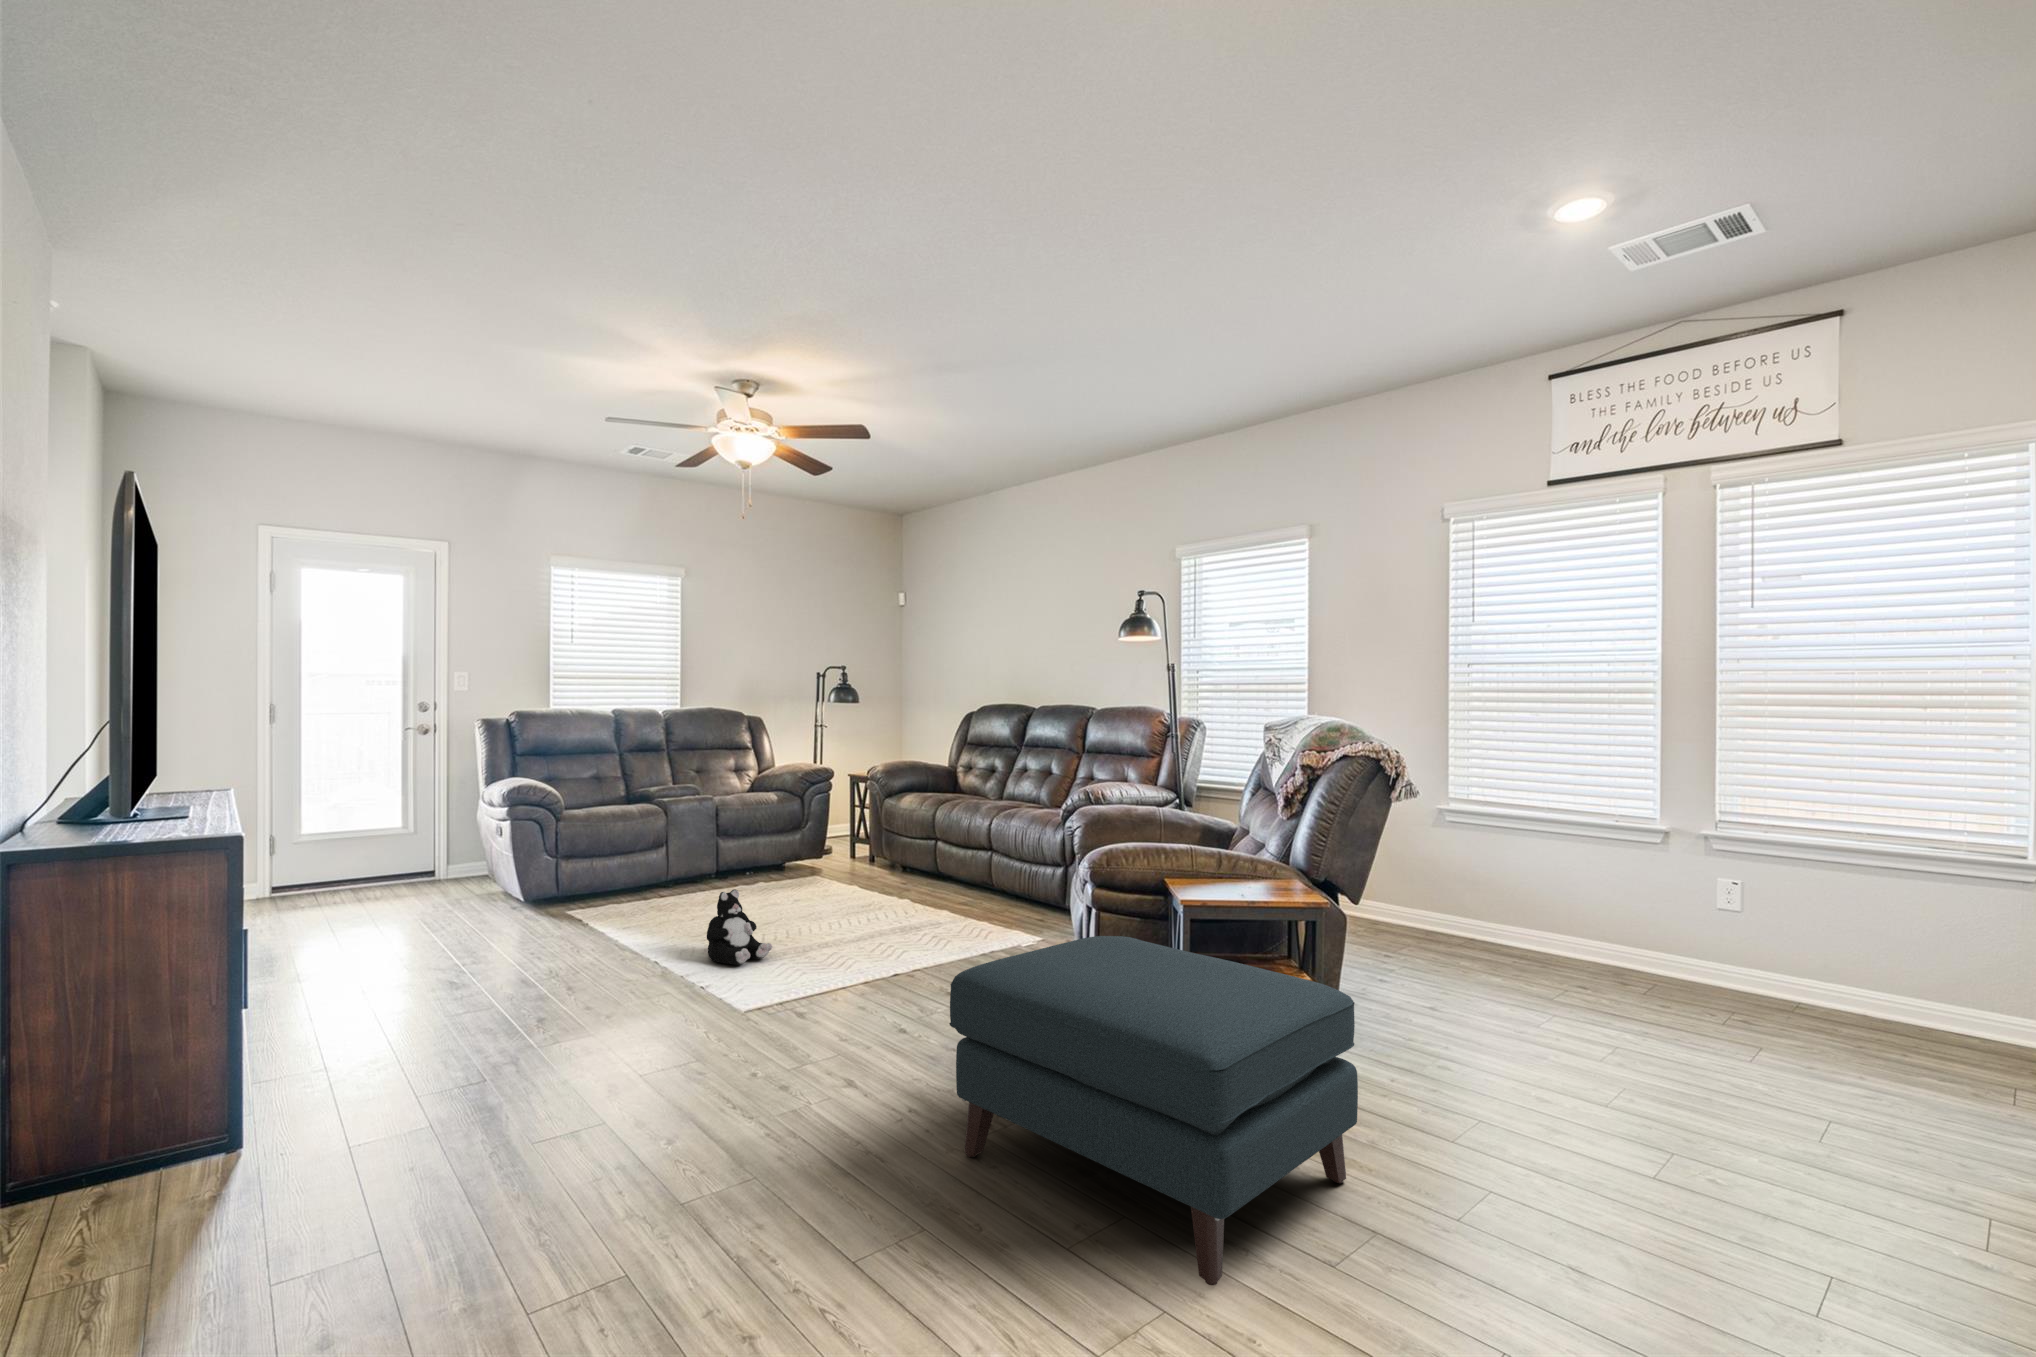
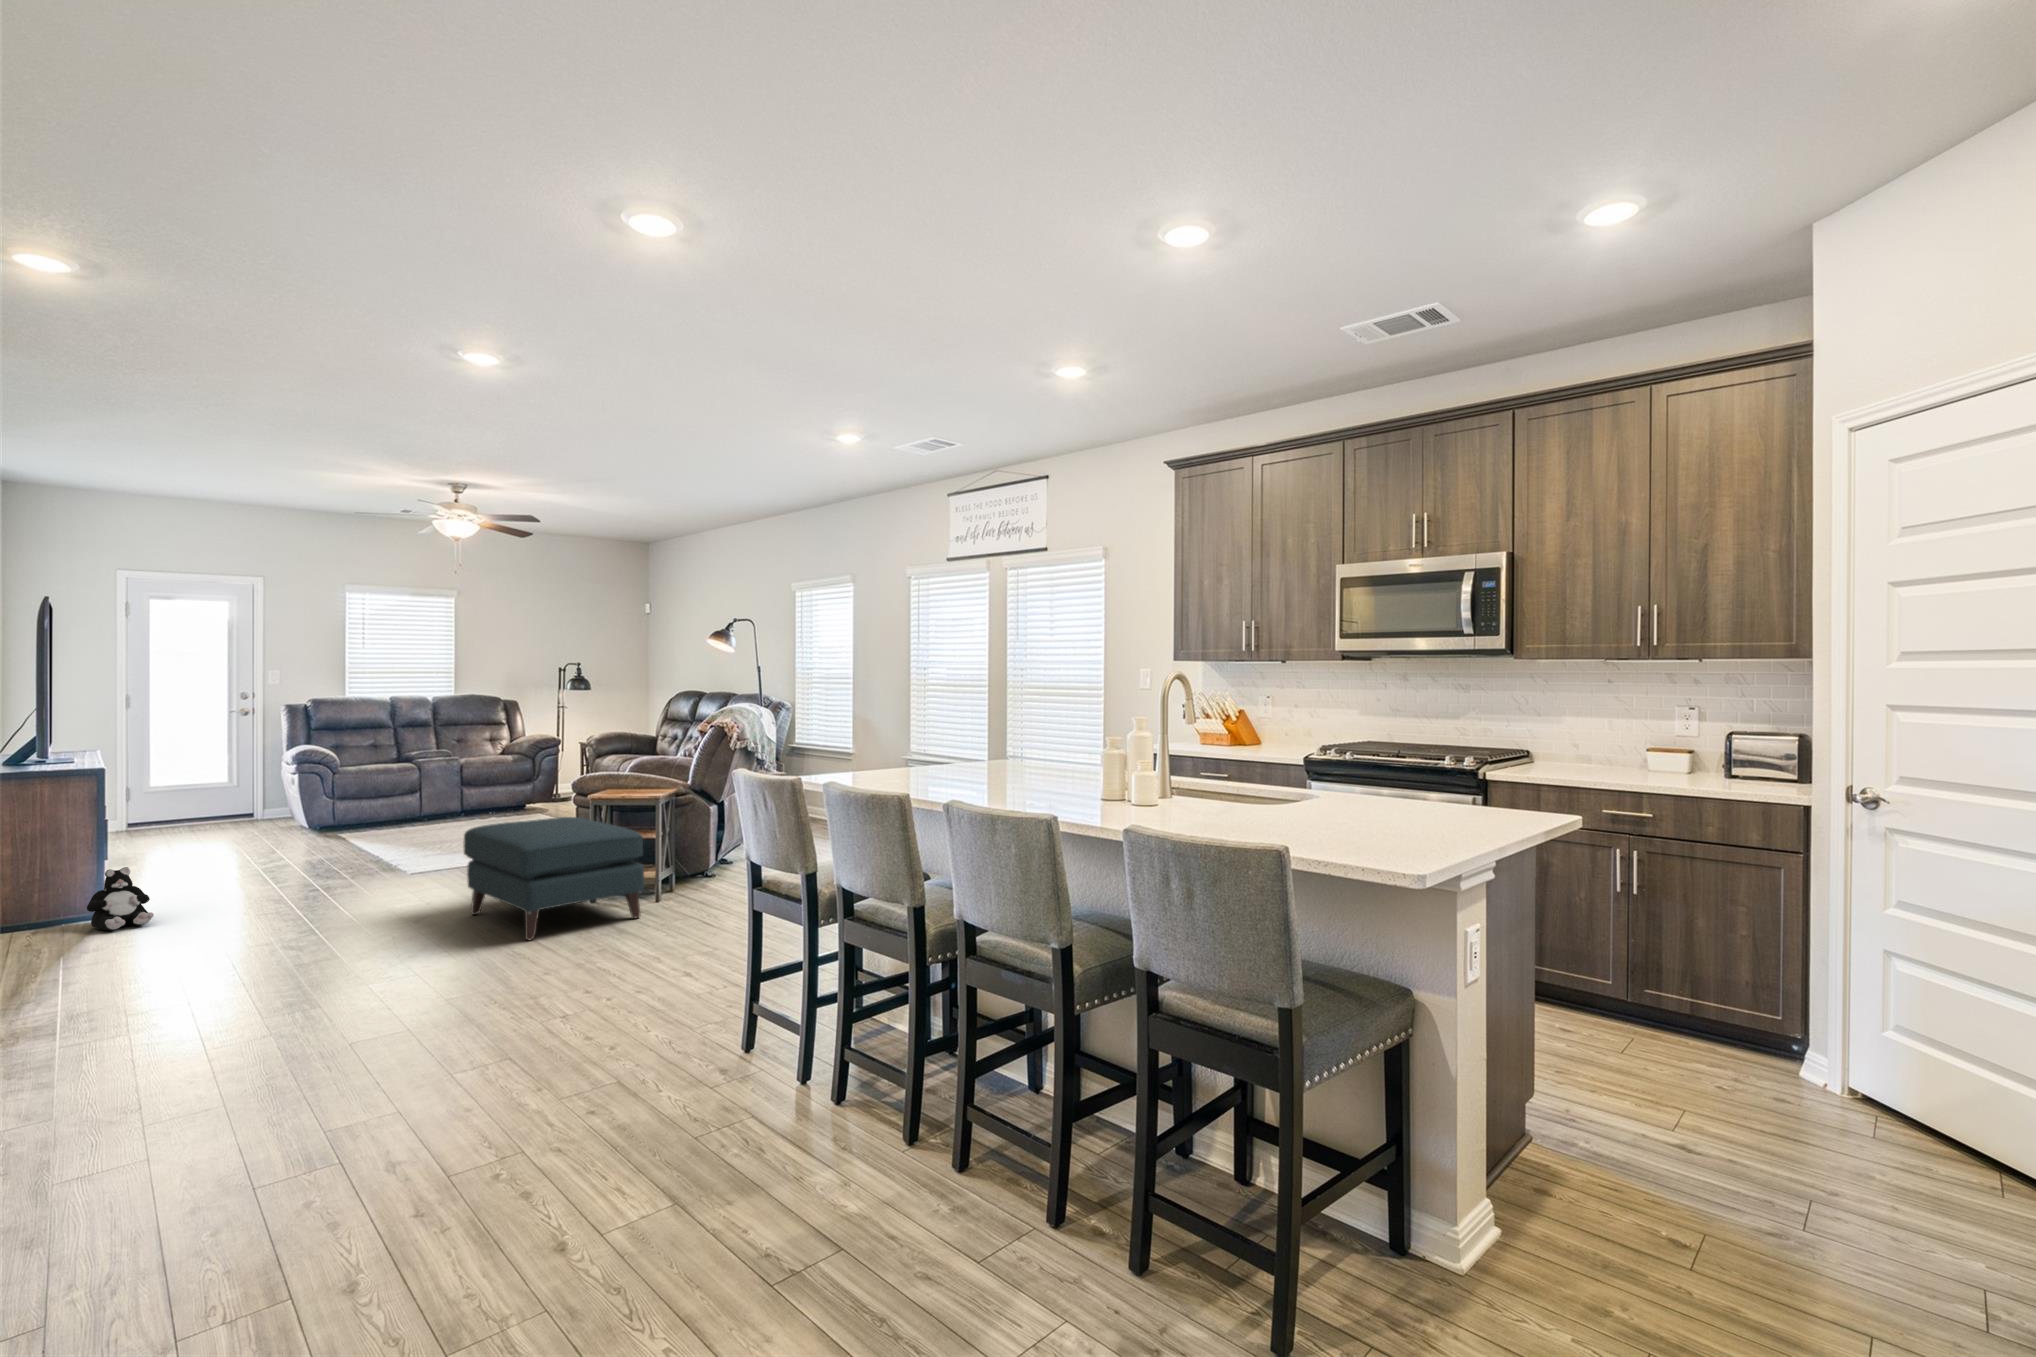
plush toy: present [707,889,772,965] -> present [87,867,154,930]

